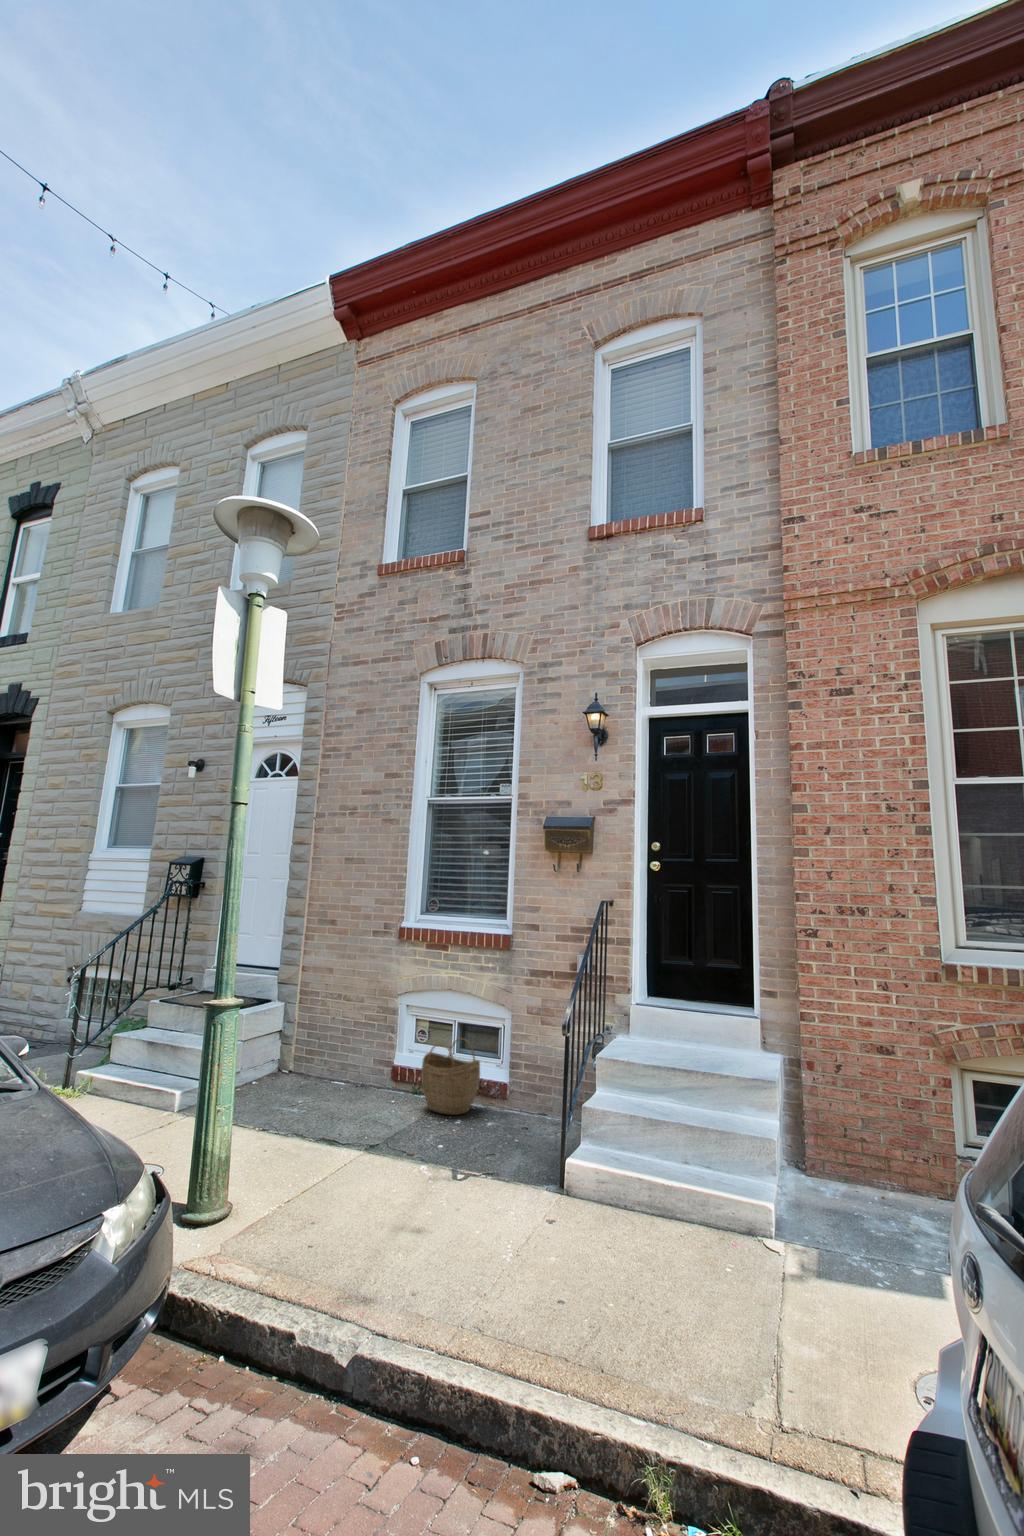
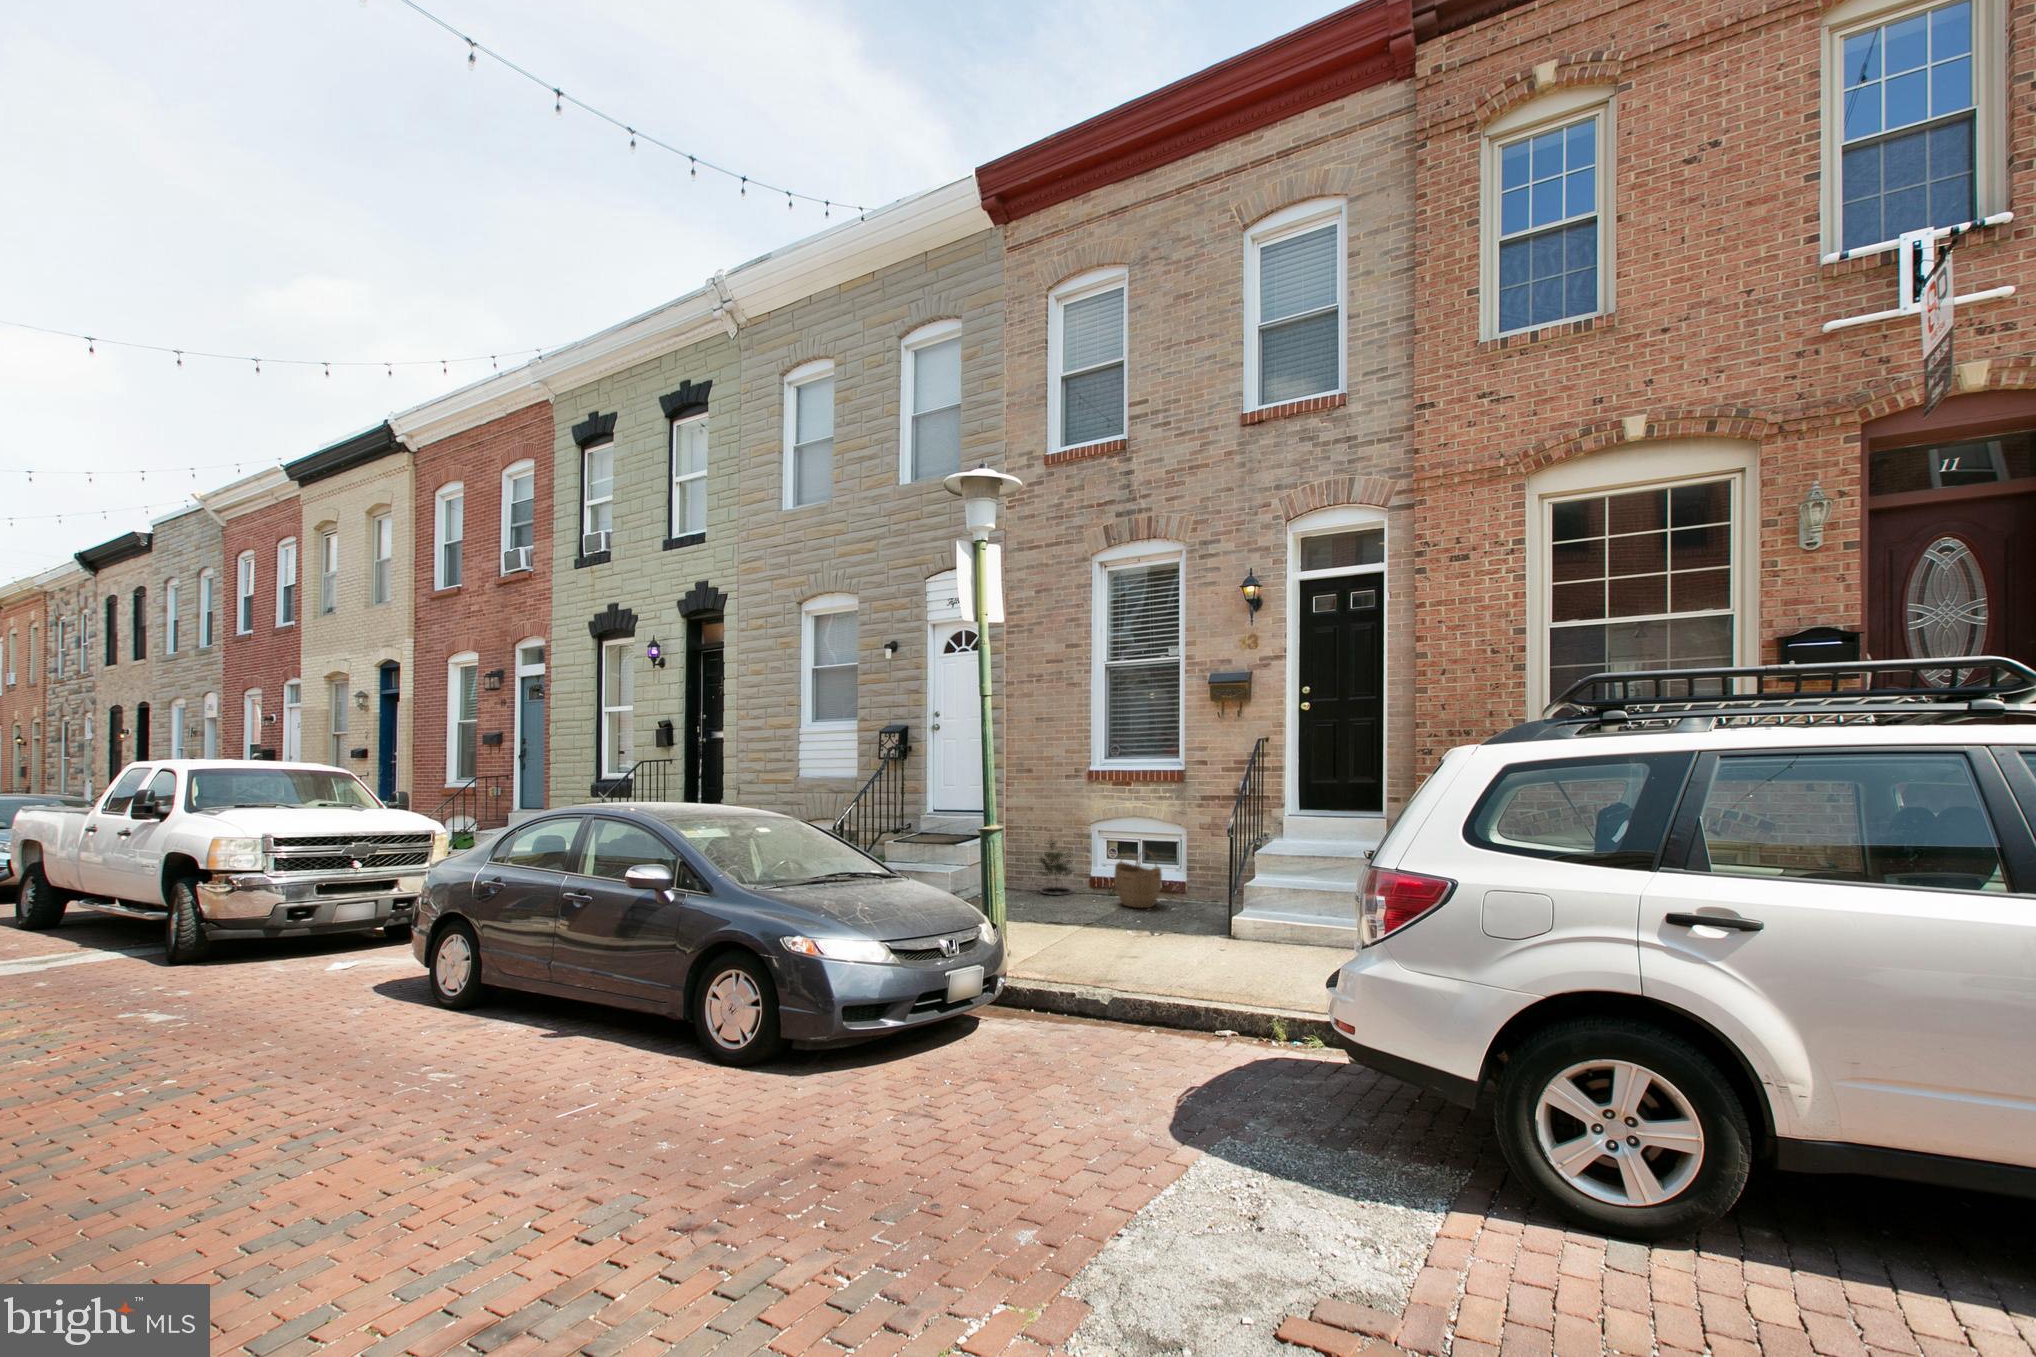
potted tree: none [325,1014,375,1096] -> present [1038,840,1074,895]

